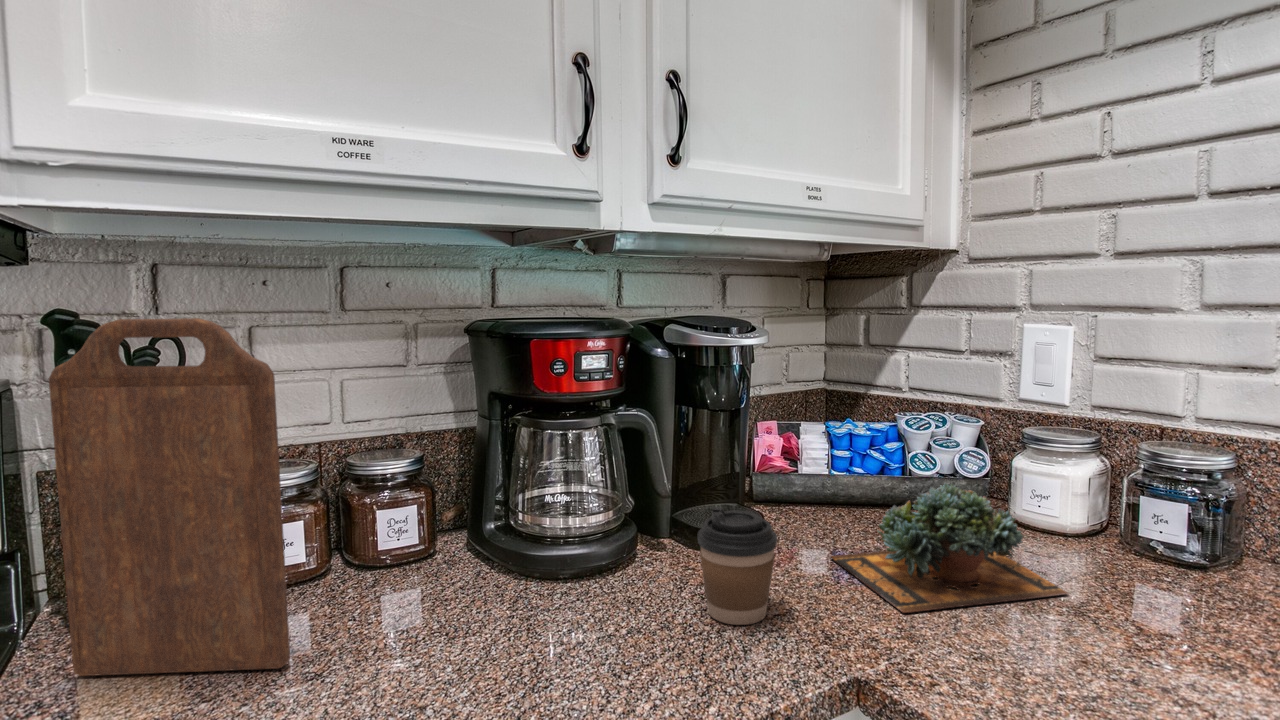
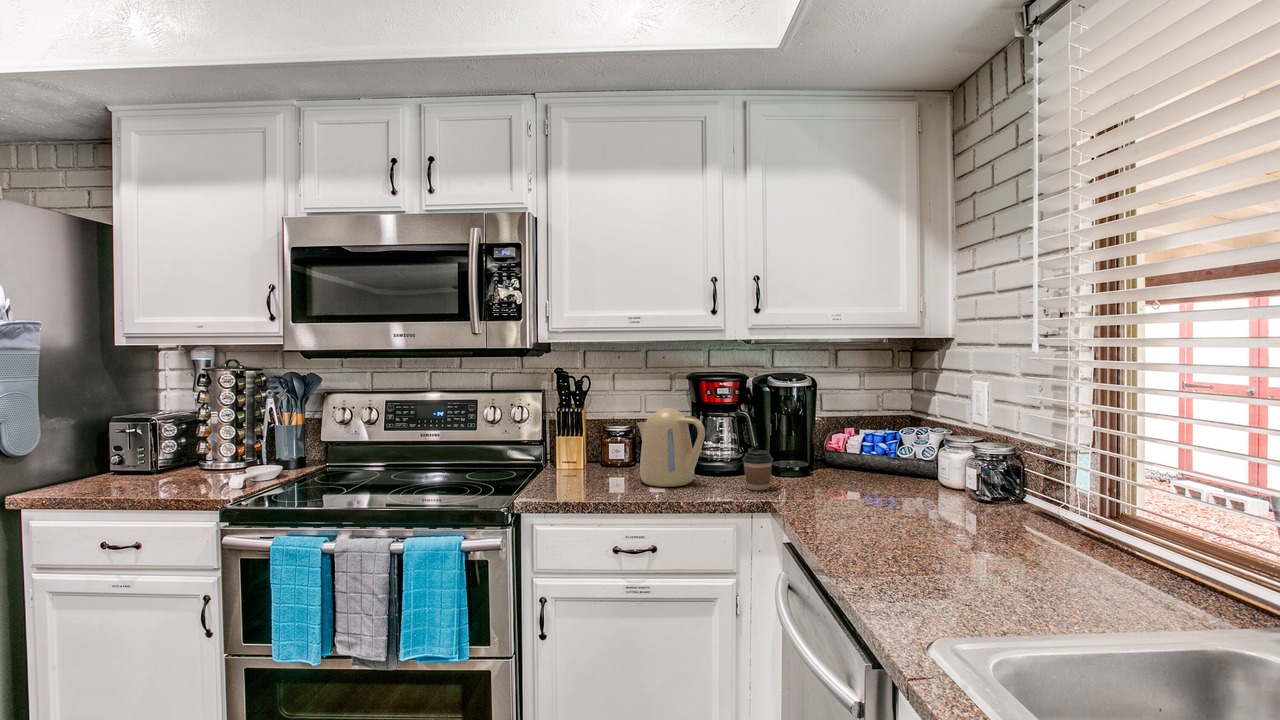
cutting board: present [49,318,290,676] -> none [557,373,612,480]
kettle: none [368,418,602,671] -> present [637,408,705,487]
succulent plant: present [831,483,1068,613] -> none [819,451,906,500]

